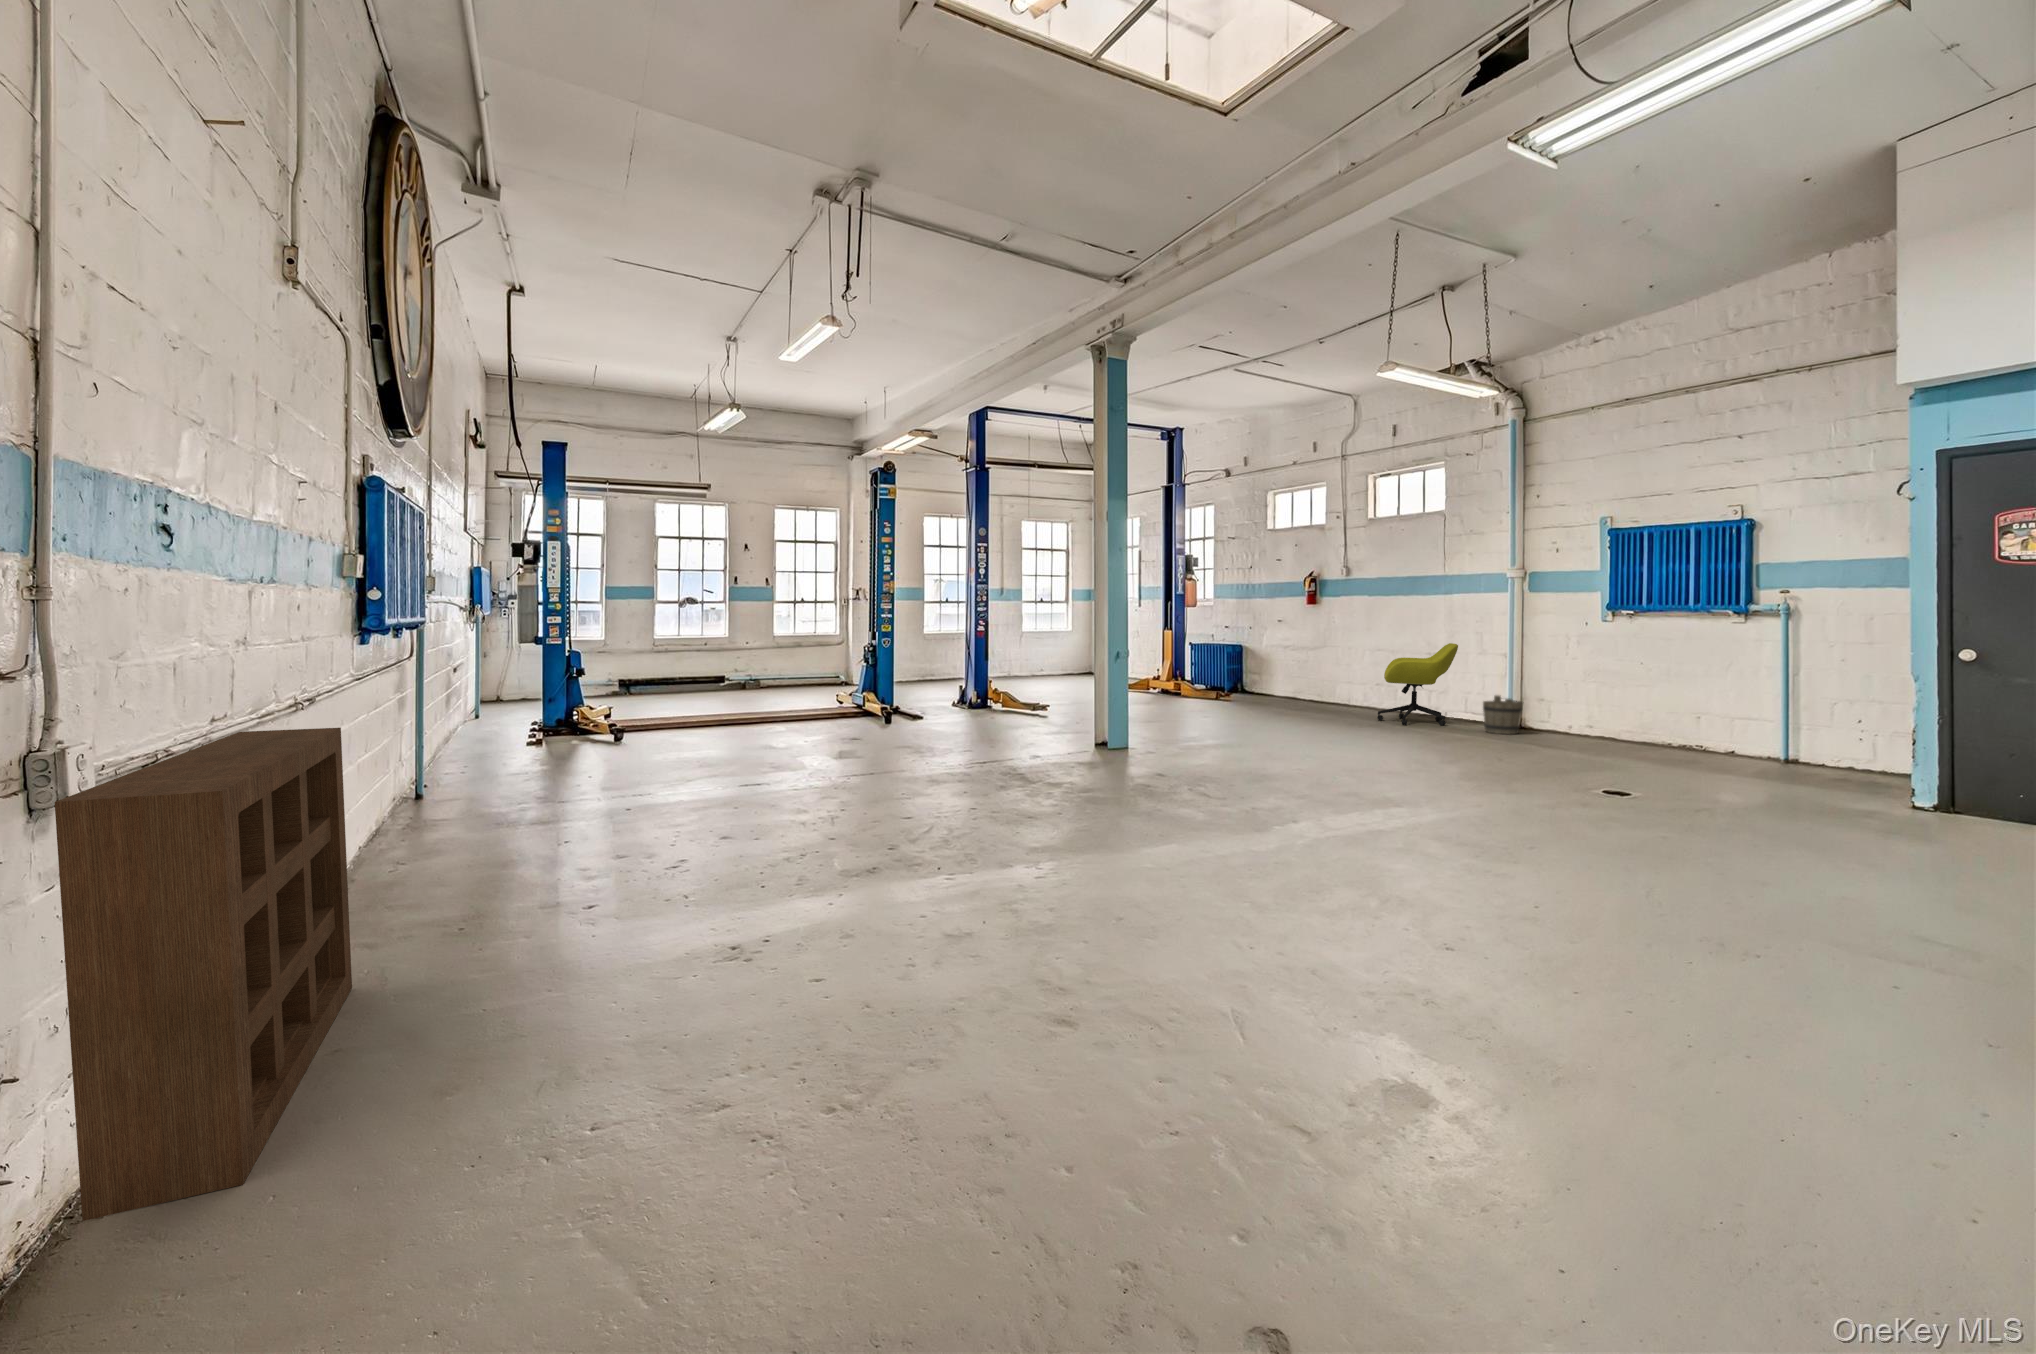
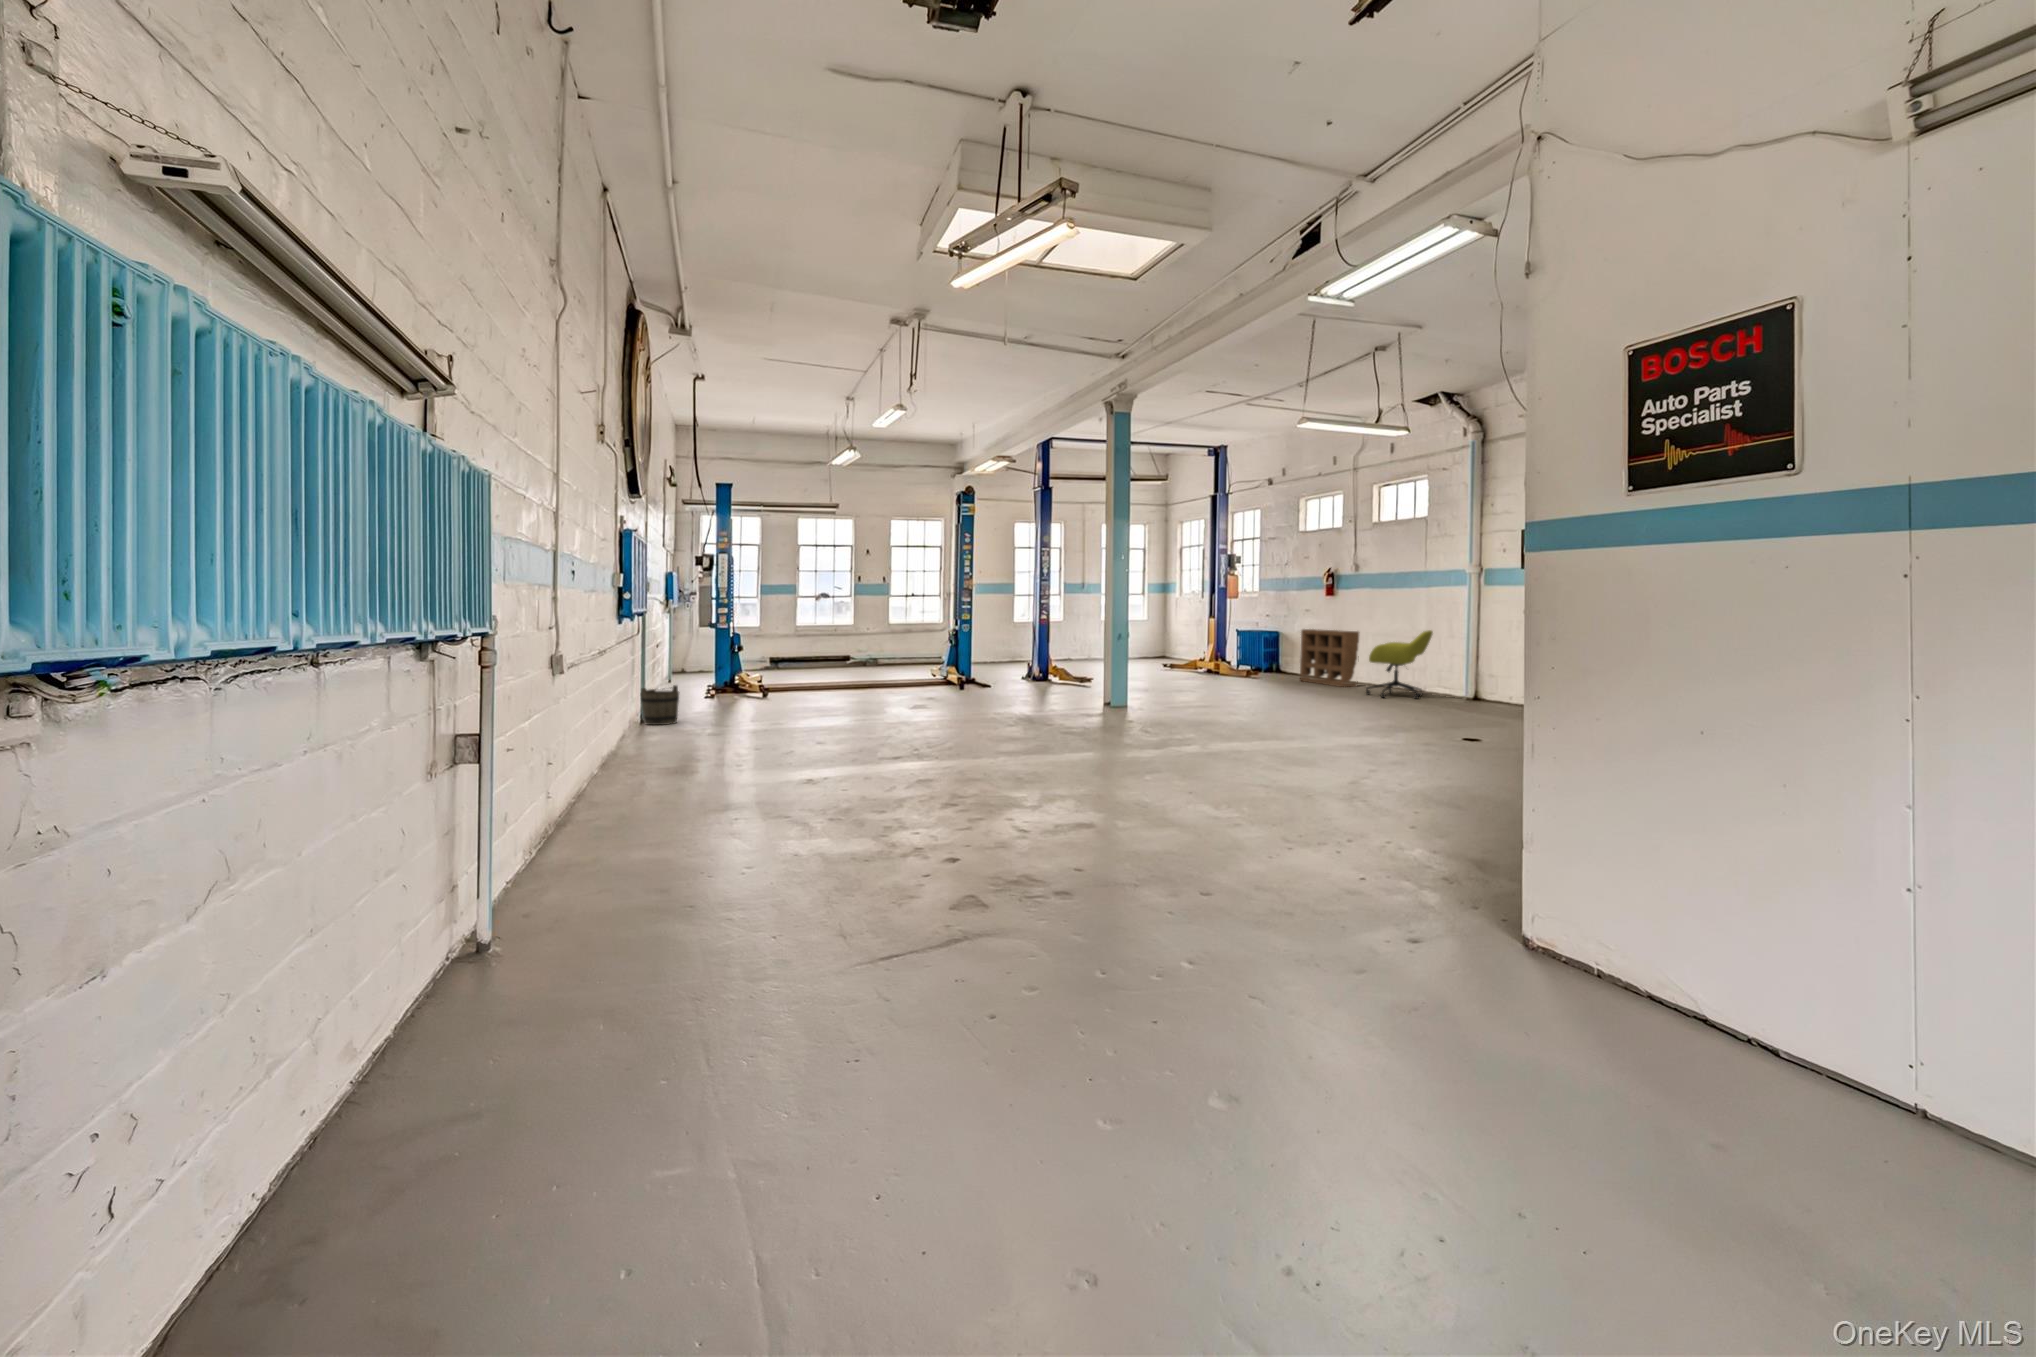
bucket: present [1483,695,1523,734] -> present [640,685,679,725]
shelving unit: present [55,728,352,1221] -> present [1300,629,1359,687]

